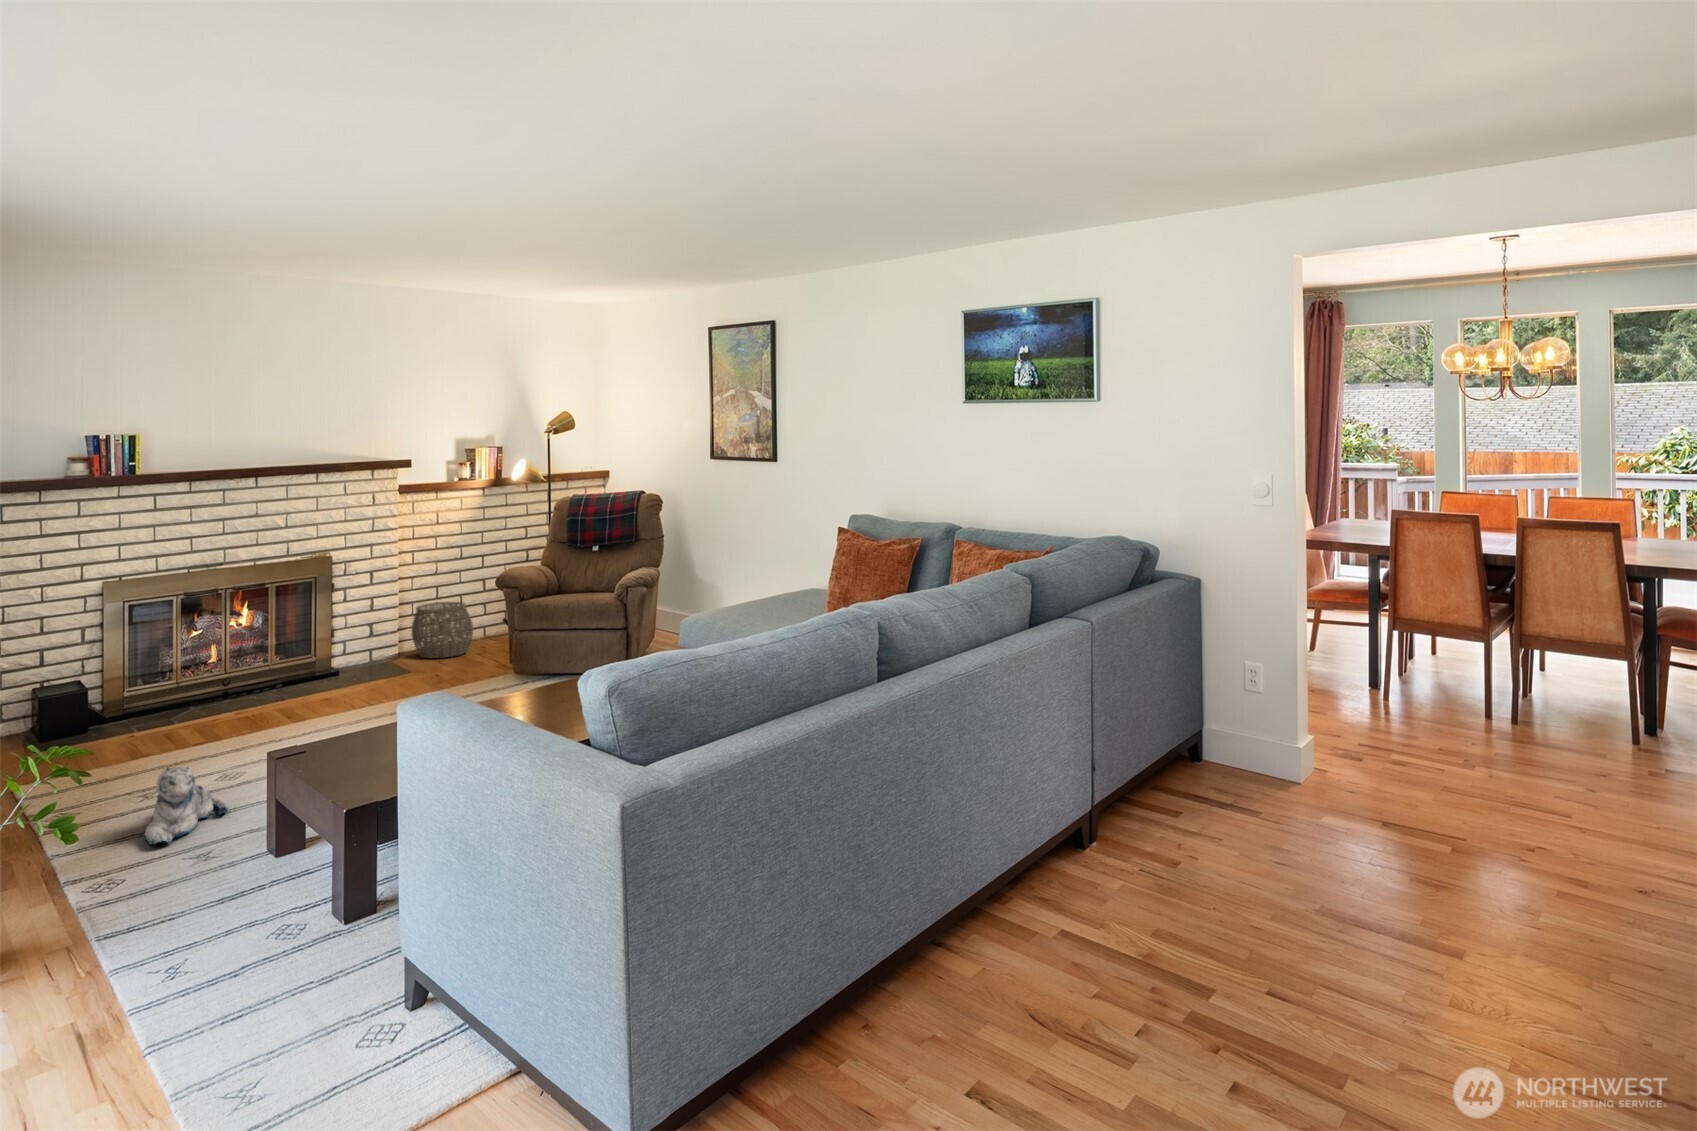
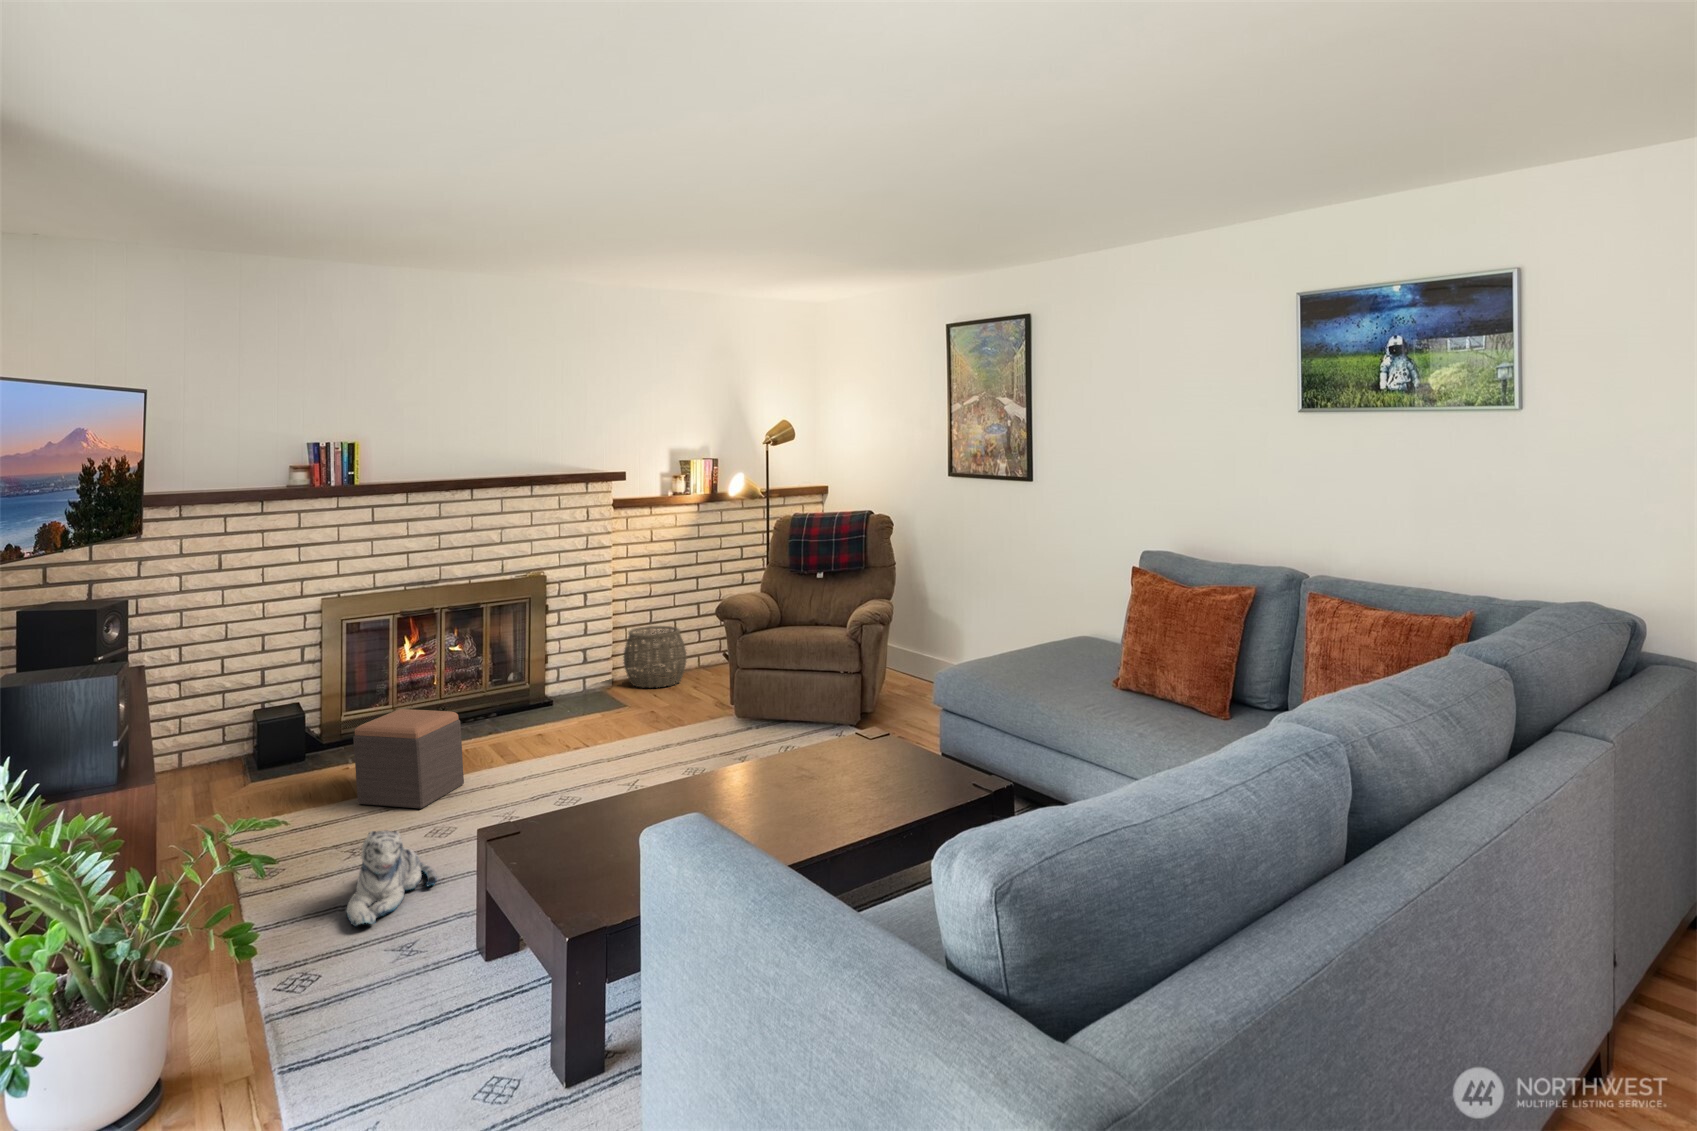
footstool: none [143,676,253,761] -> present [353,709,464,809]

